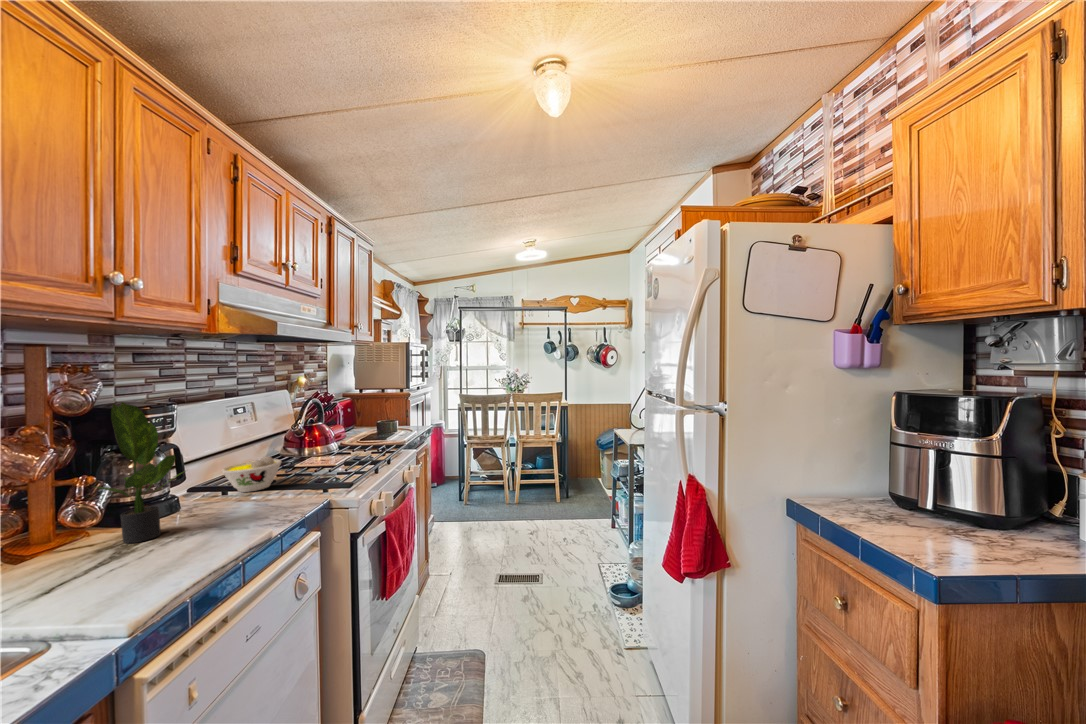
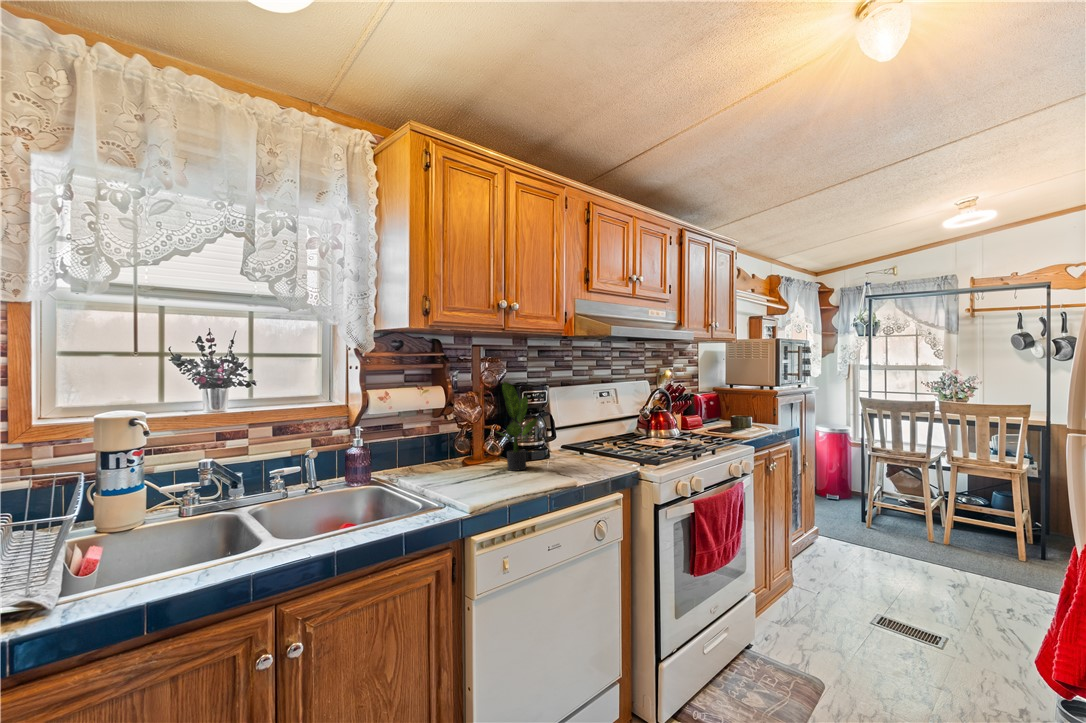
bowl: present [222,457,281,492] -> none [578,430,618,455]

